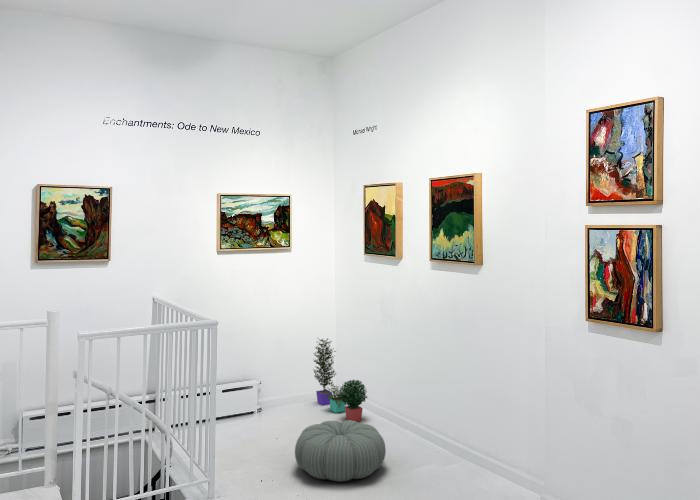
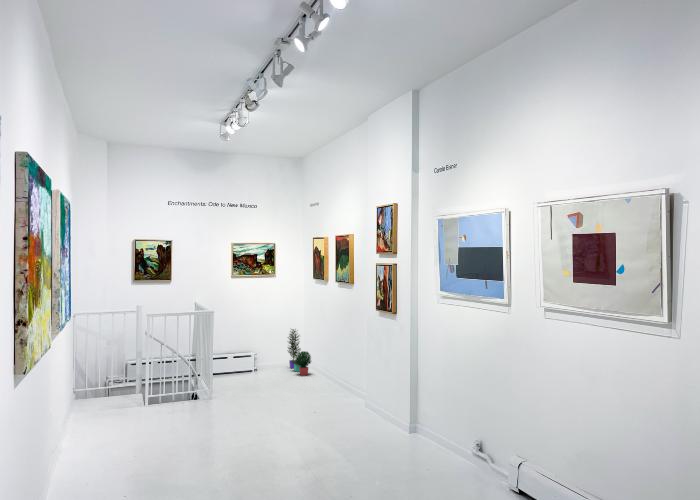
pouf: present [295,420,386,482] -> none [255,368,303,395]

